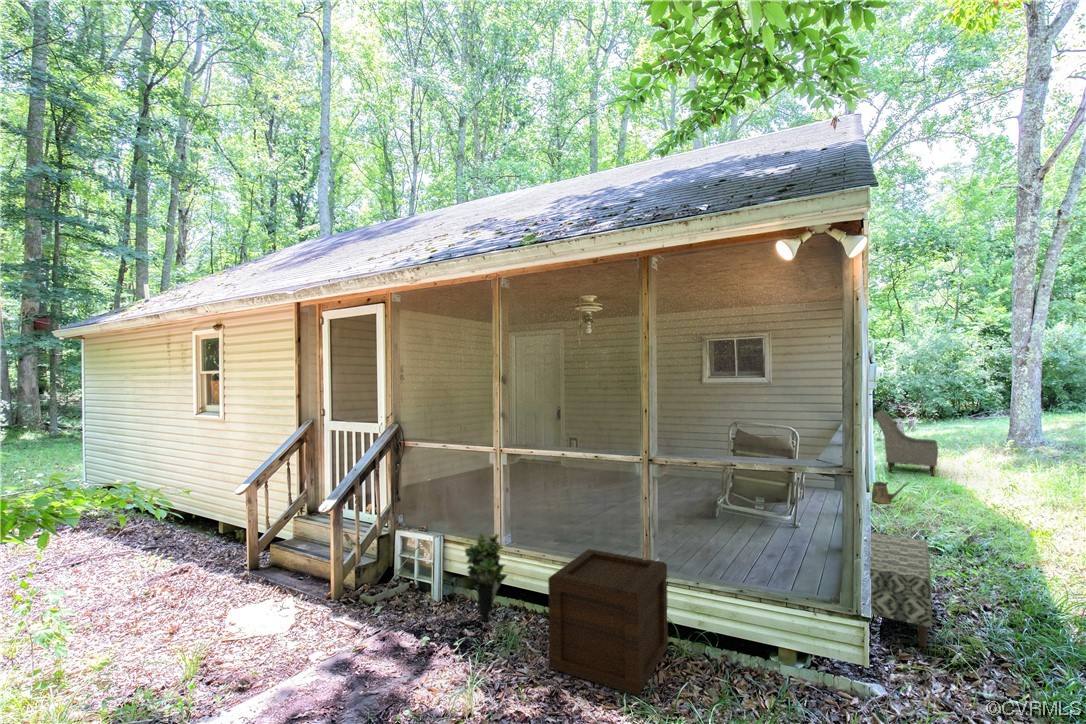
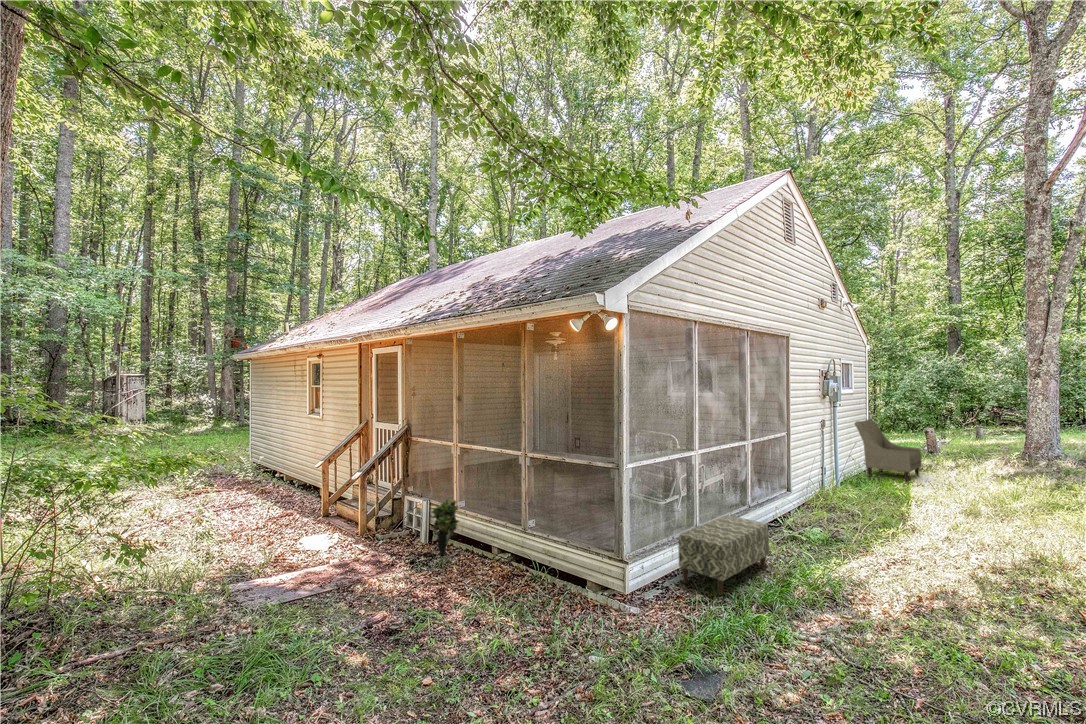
watering can: present [870,482,909,504] -> none [811,482,848,502]
wooden crate: present [548,549,668,695] -> none [458,512,541,600]

